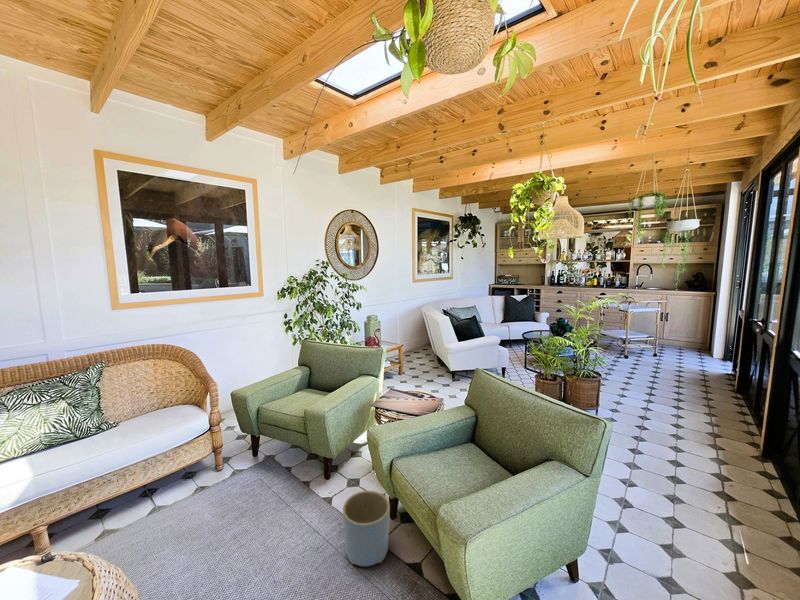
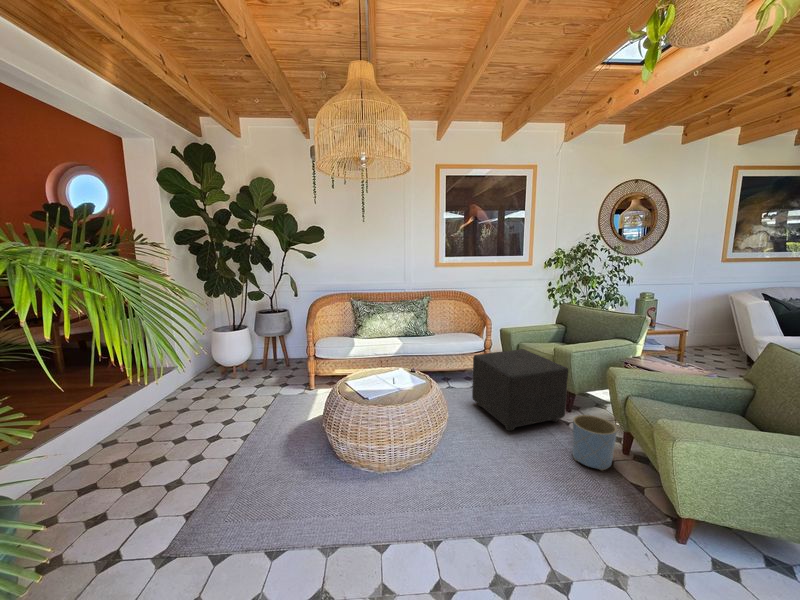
ottoman: none [191,417,327,558] -> present [472,349,568,431]

